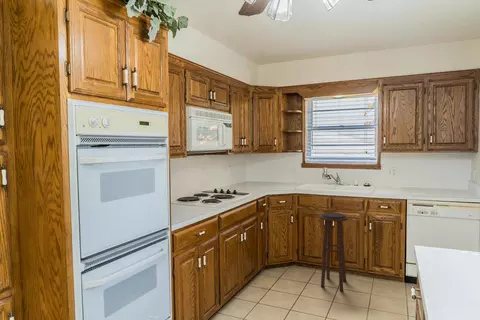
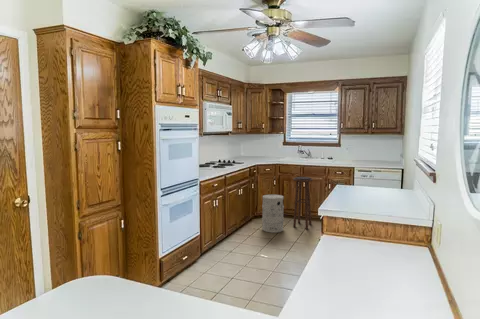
trash can: none [275,239,308,298] -> present [262,194,284,233]

